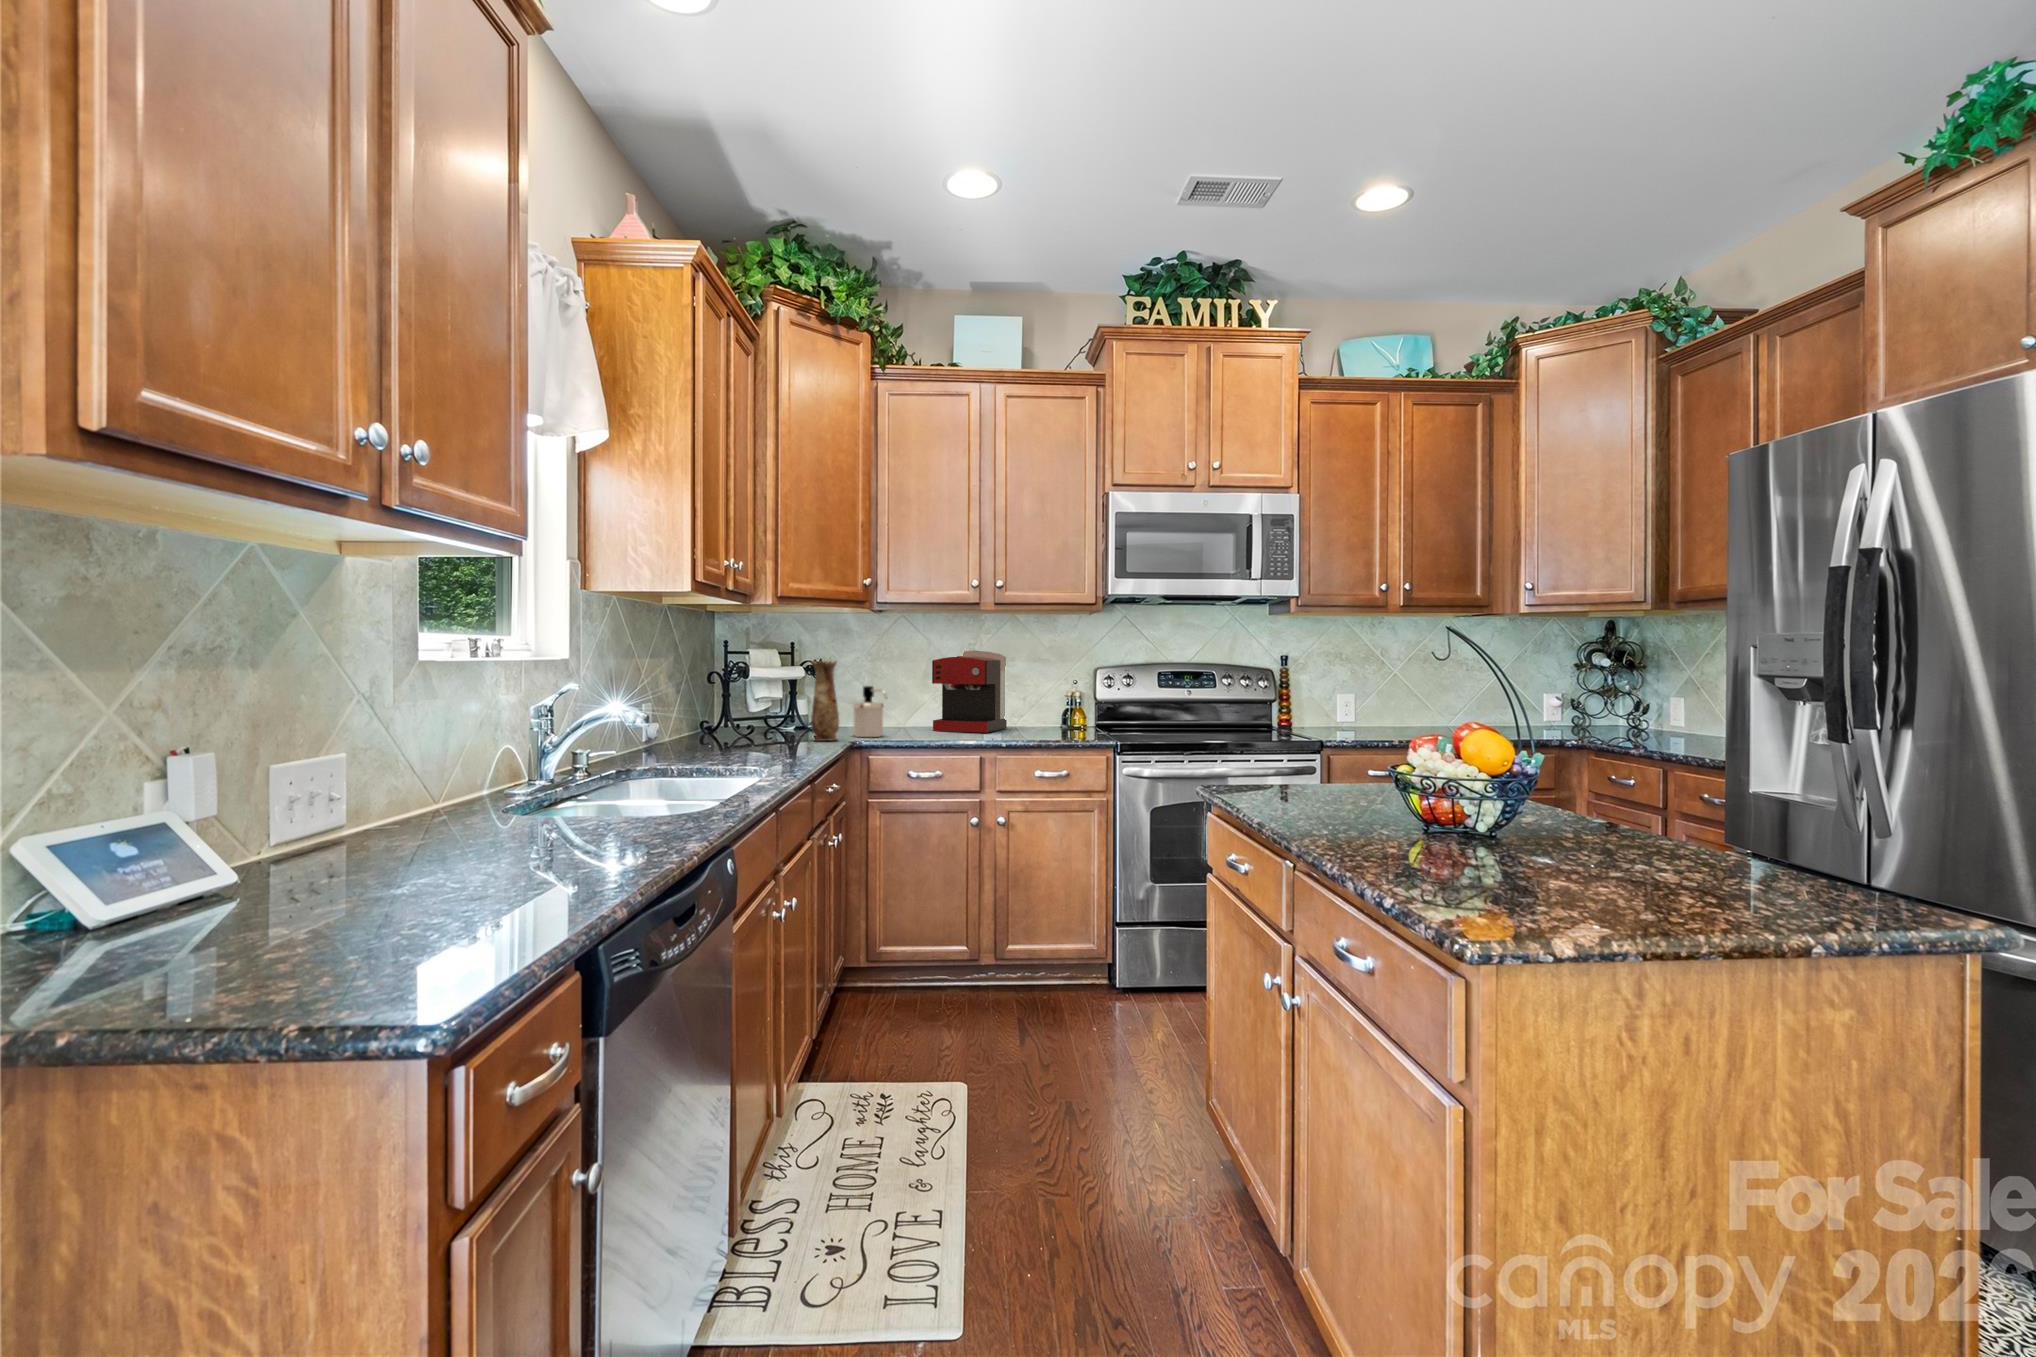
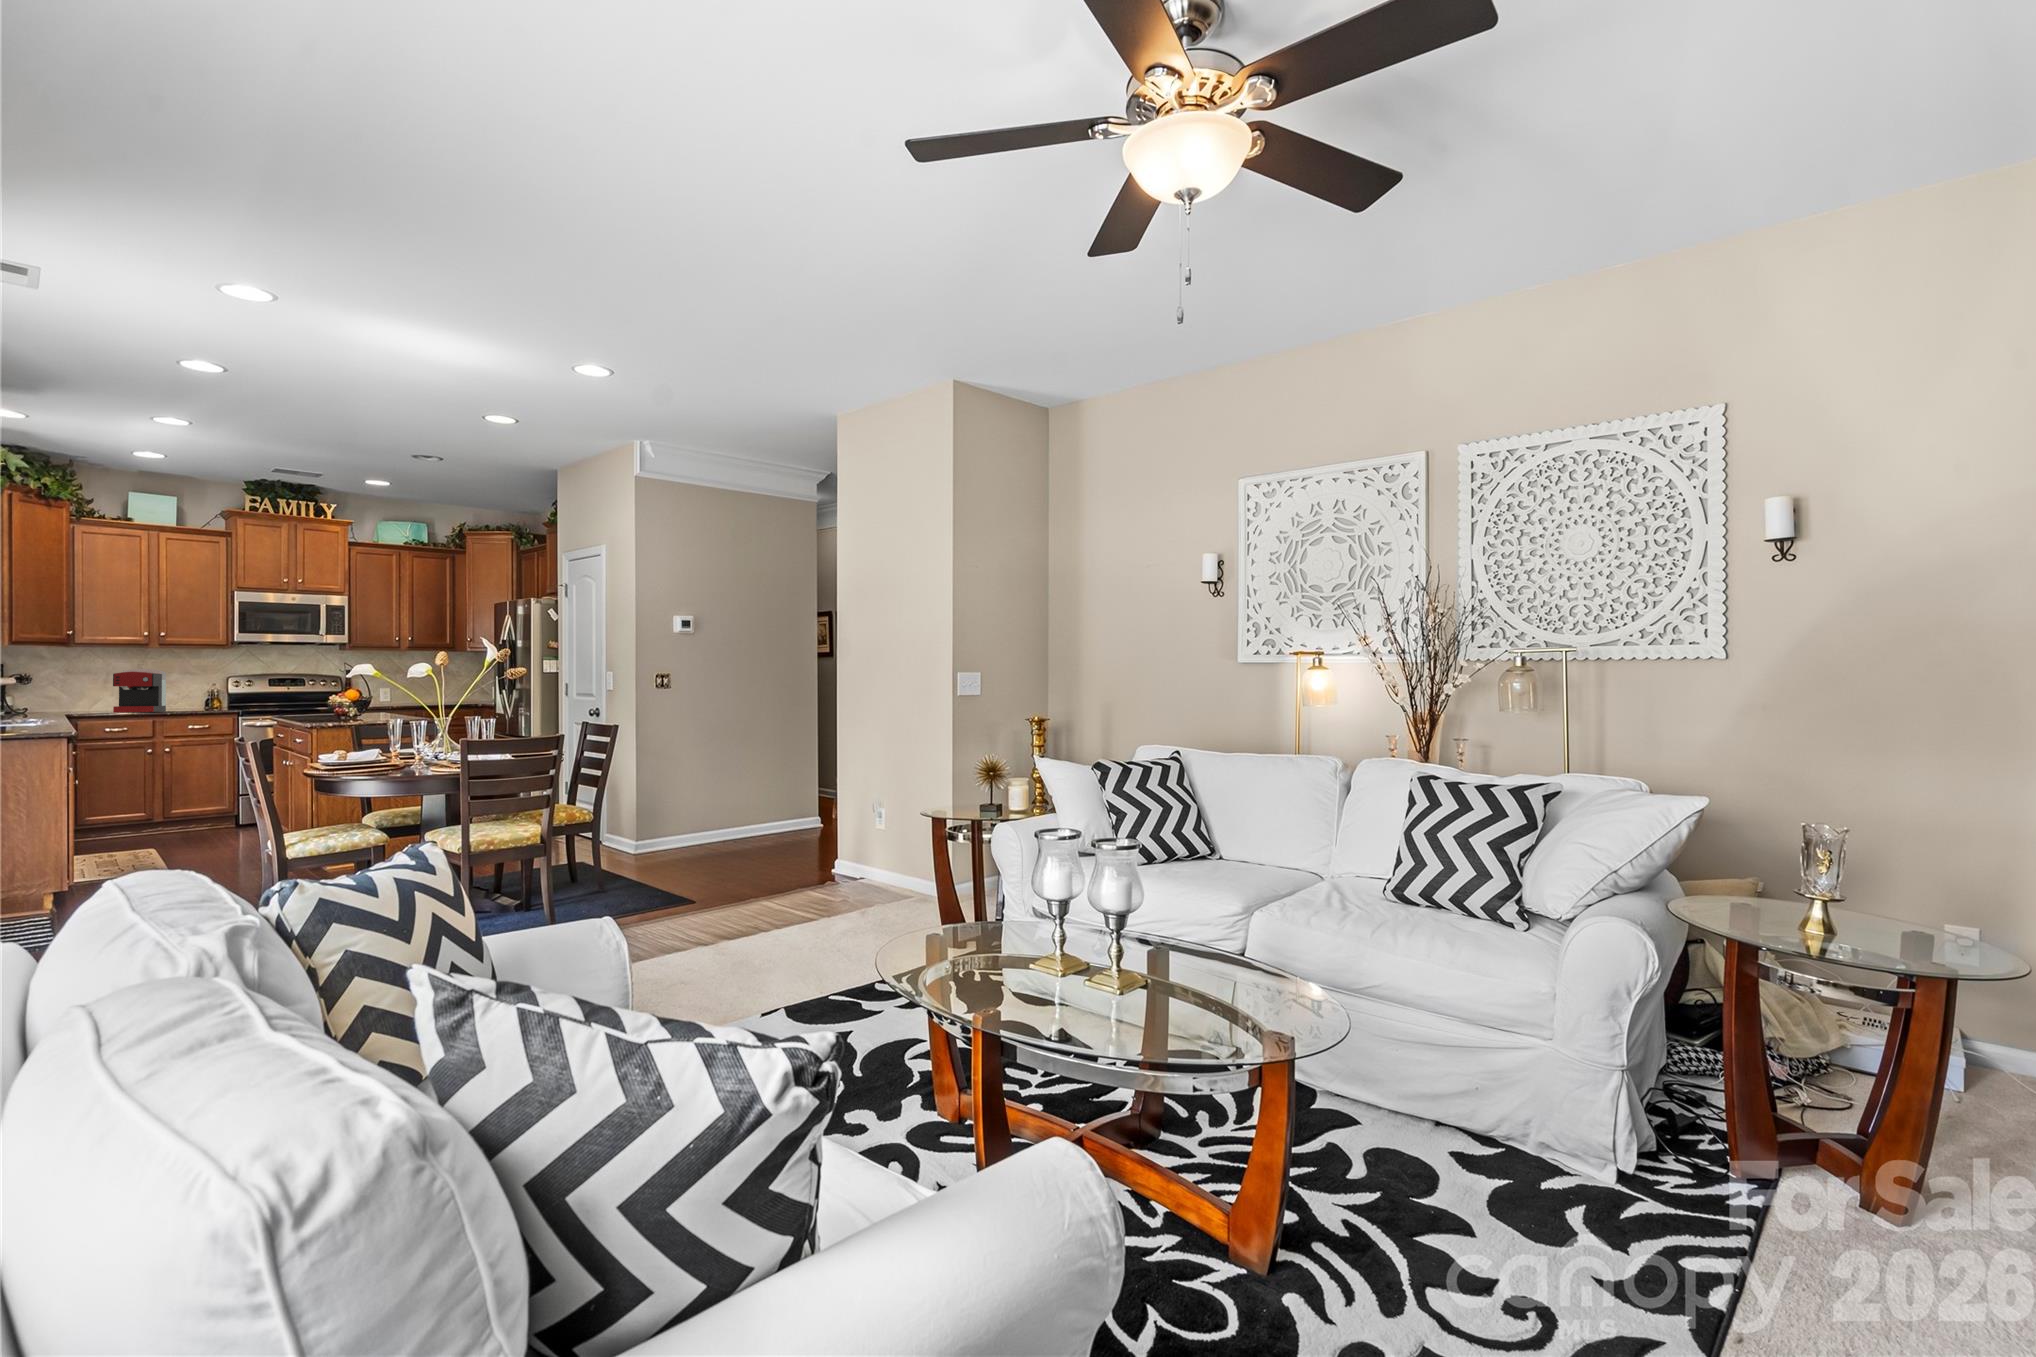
vase: present [811,661,839,741] -> none [35,673,55,714]
soap dispenser: present [853,686,887,737] -> none [60,687,87,713]

